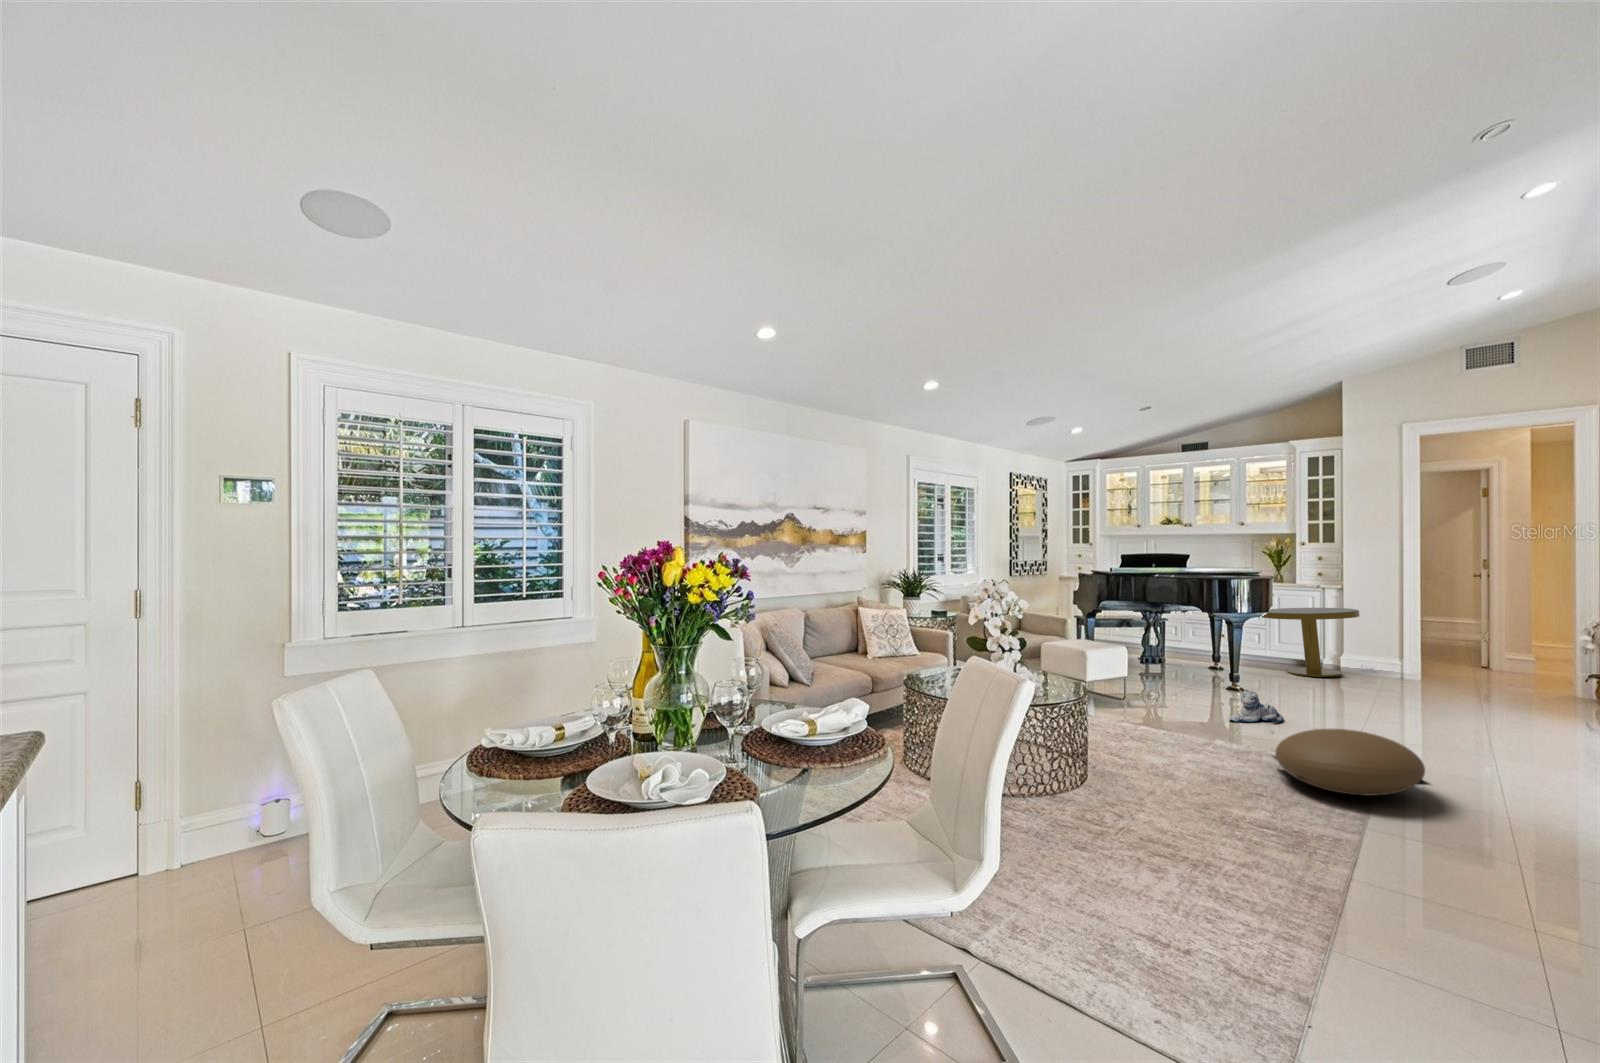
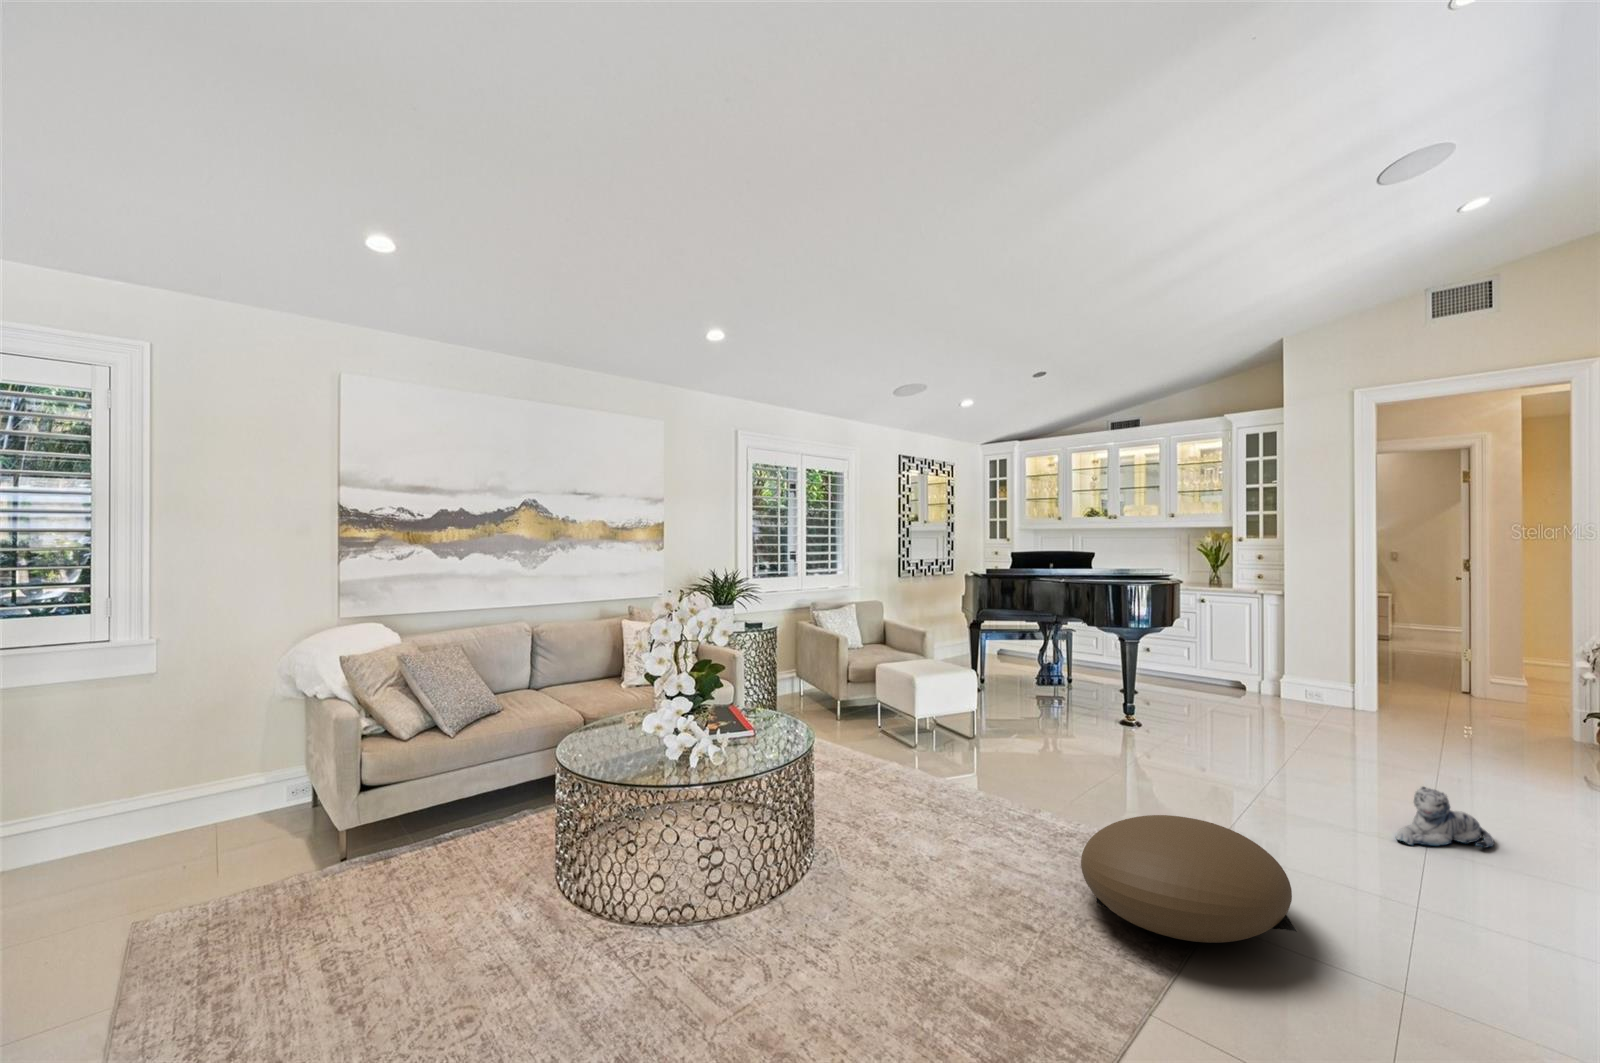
side table: present [1262,608,1360,677] -> none [1180,618,1299,705]
plush toy: present [1229,690,1284,722] -> present [1396,786,1494,848]

